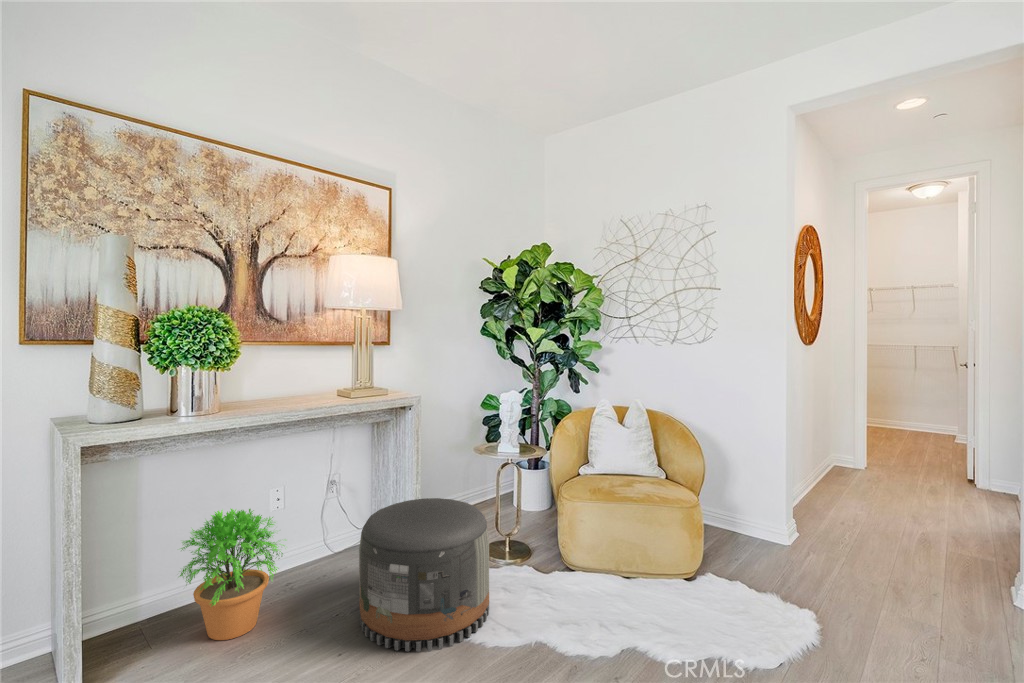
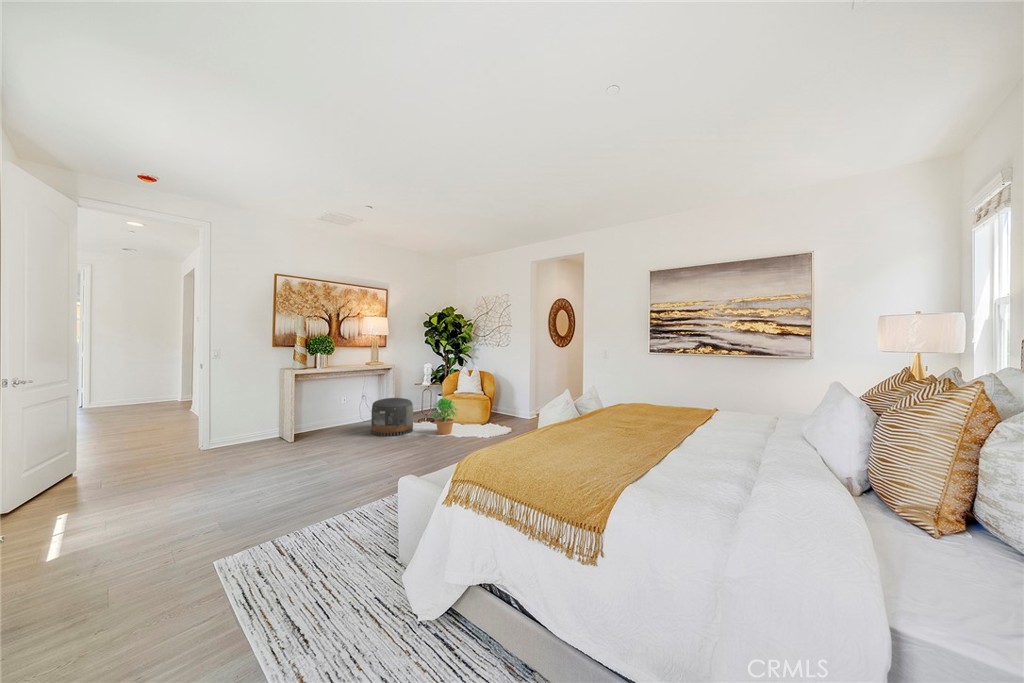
potted plant: present [180,509,284,640] -> present [432,398,457,434]

